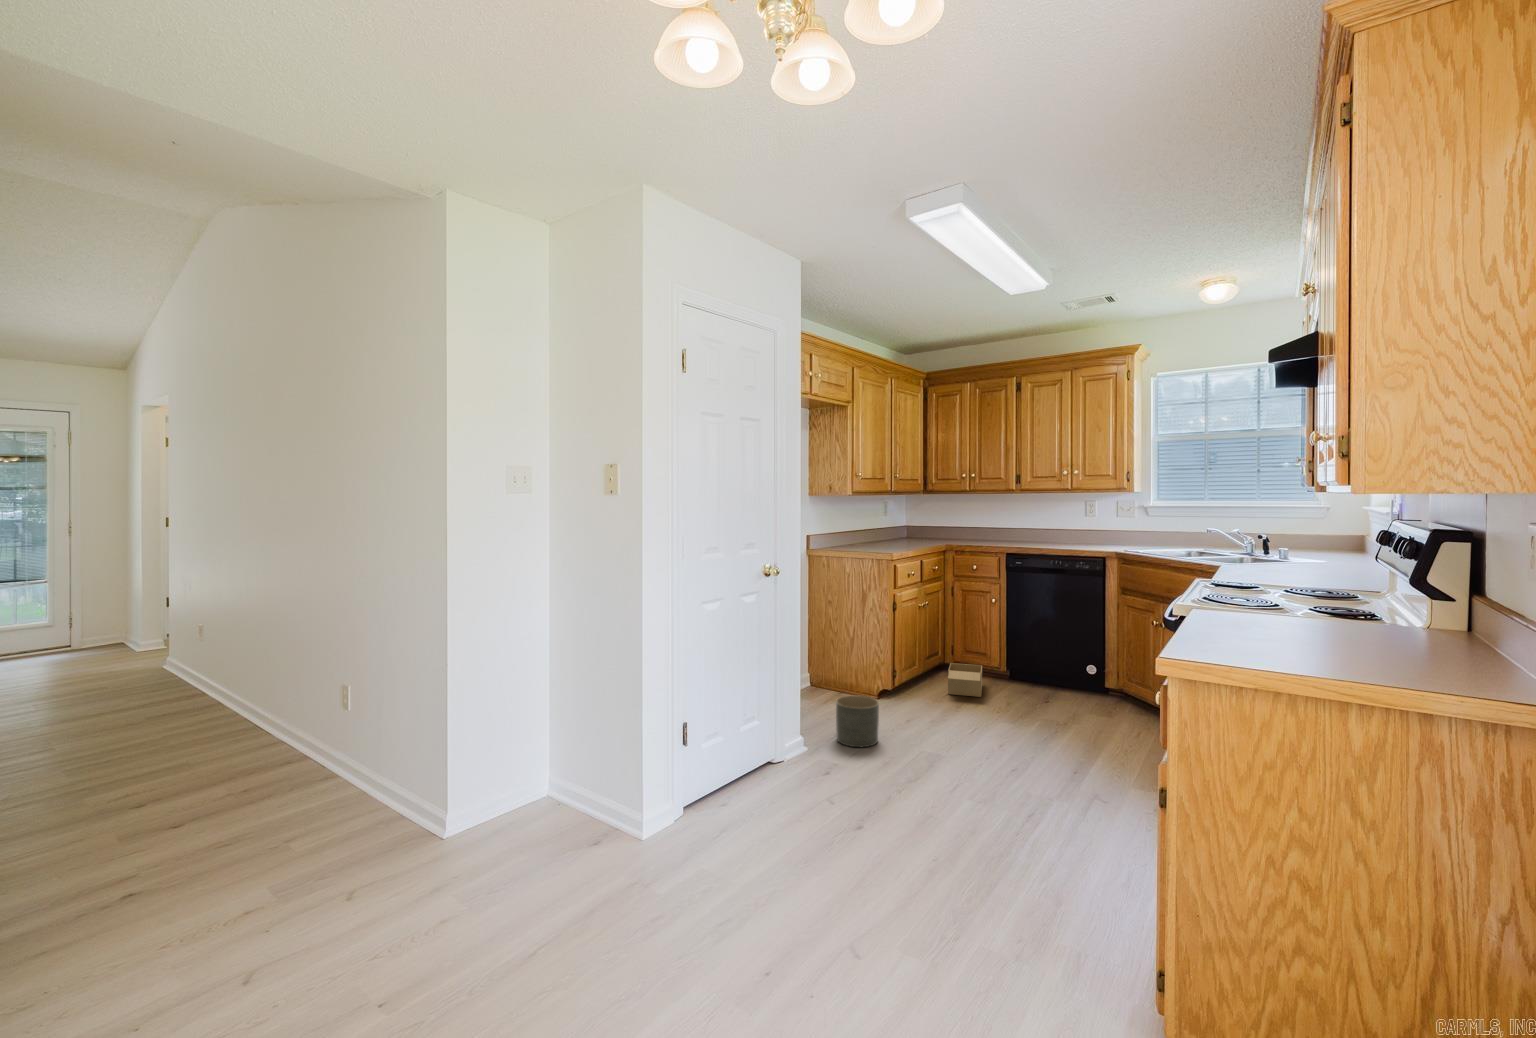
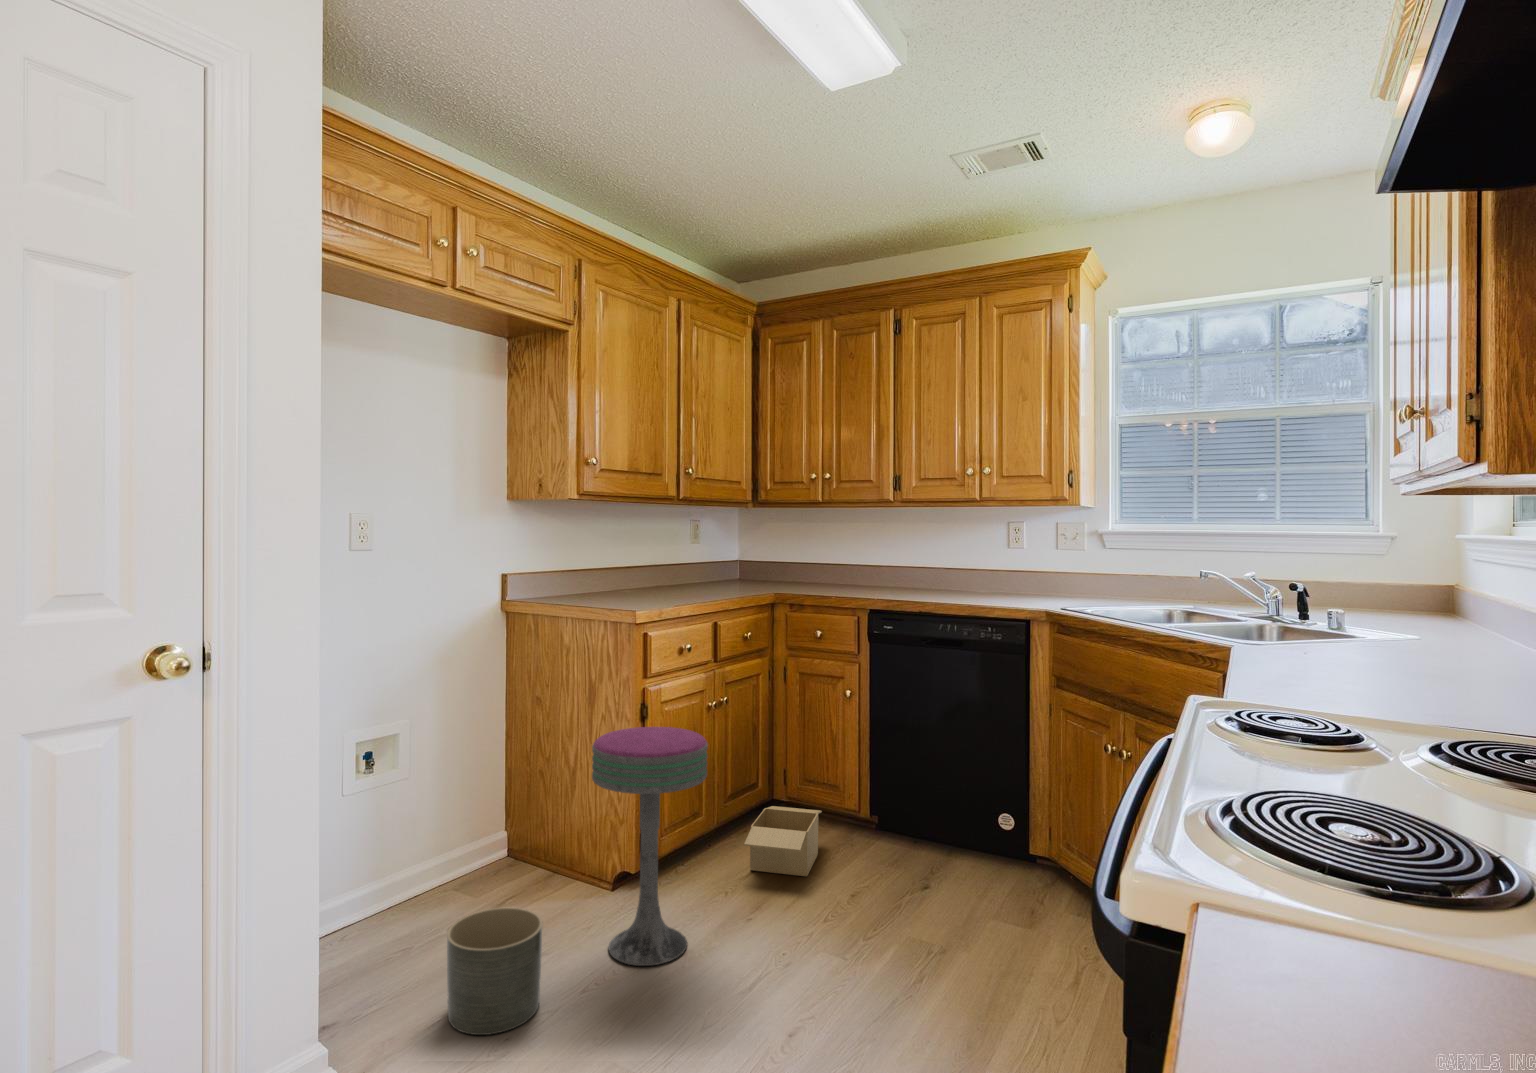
bar stool: none [886,613,945,727] -> present [592,727,708,966]

